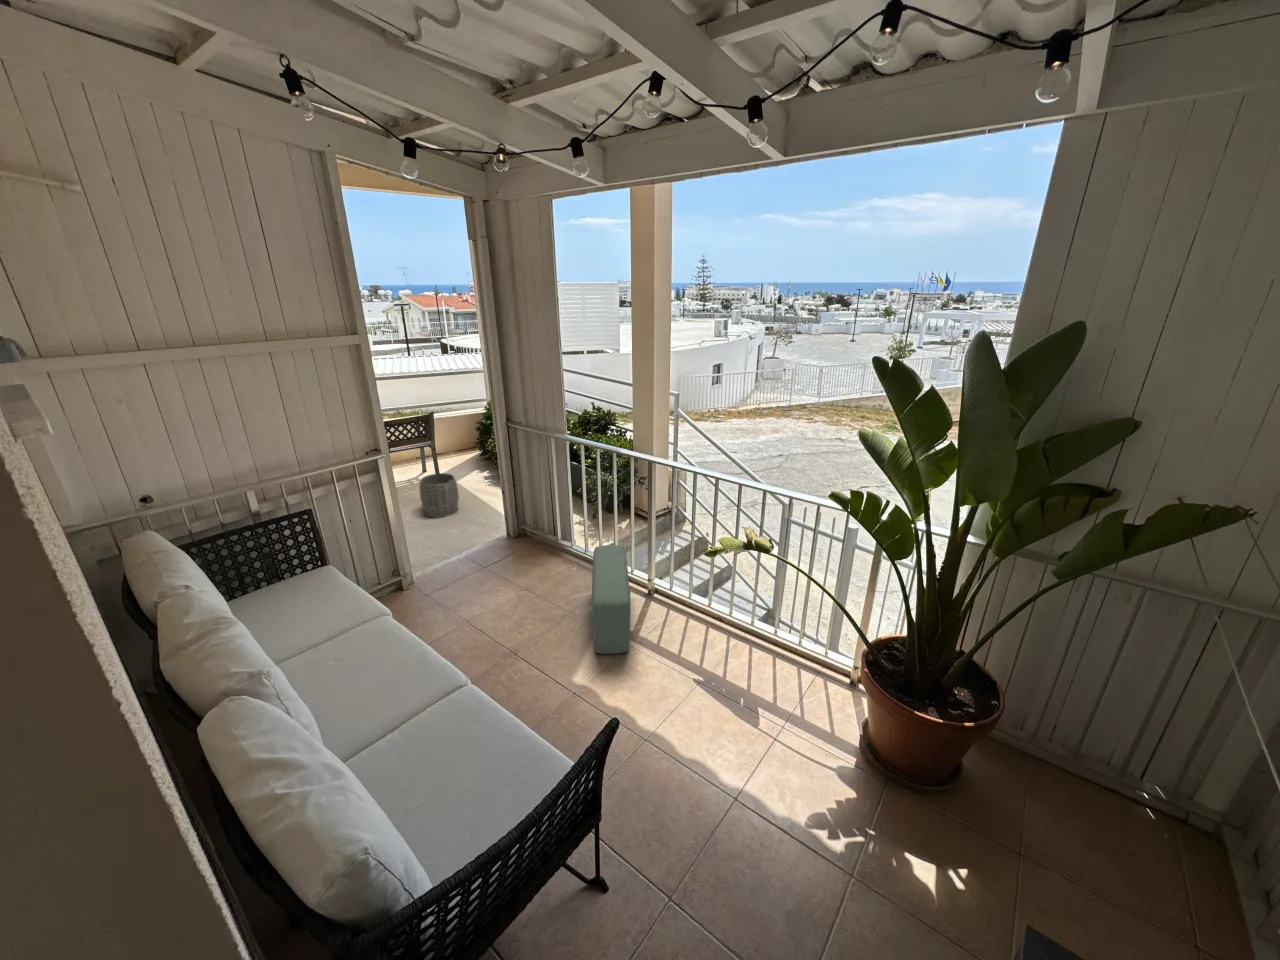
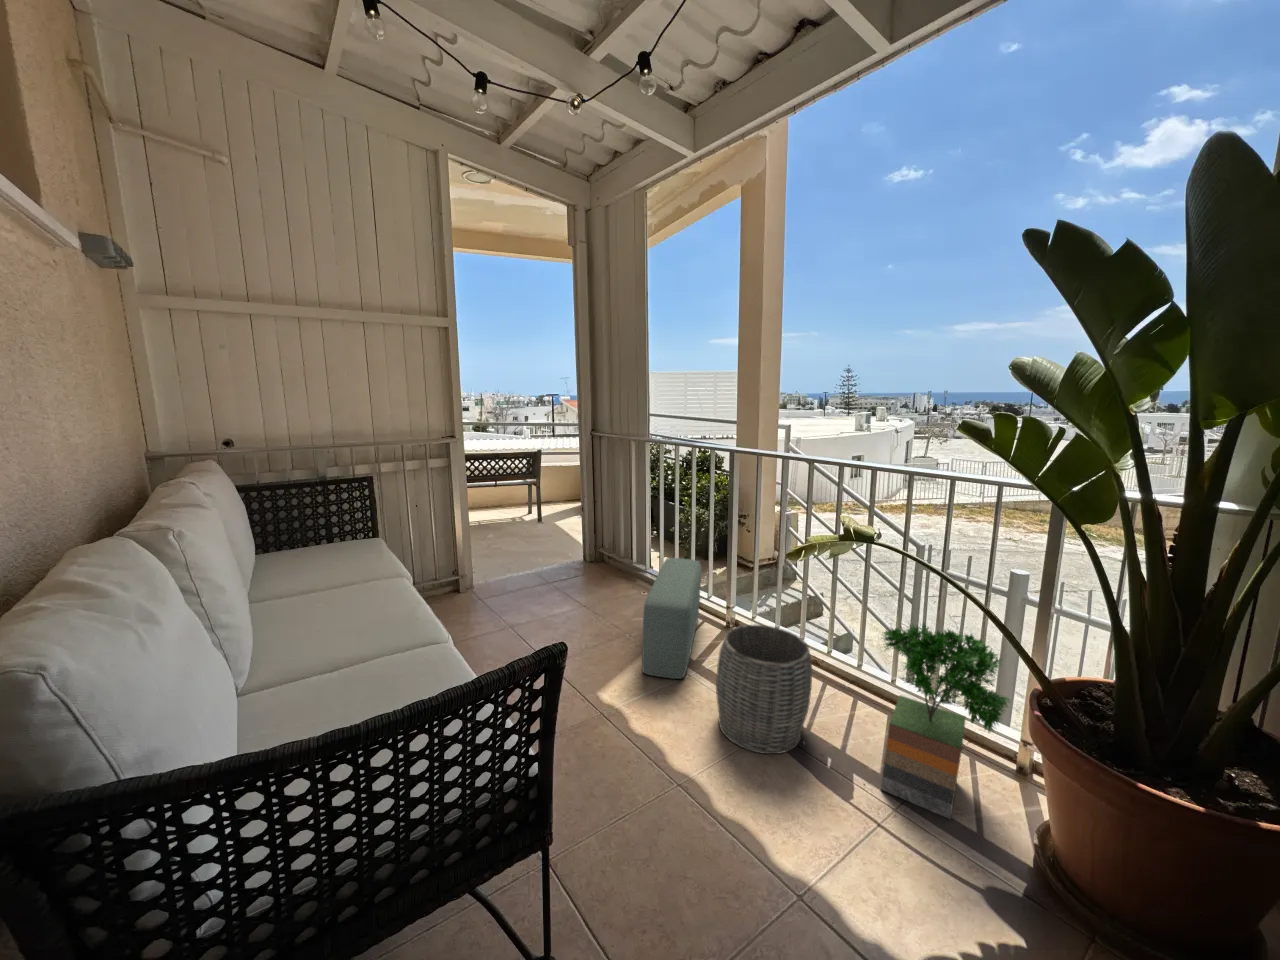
woven basket: present [419,473,459,517] -> present [716,625,812,754]
potted tree: none [772,607,852,726] -> present [881,624,1010,819]

